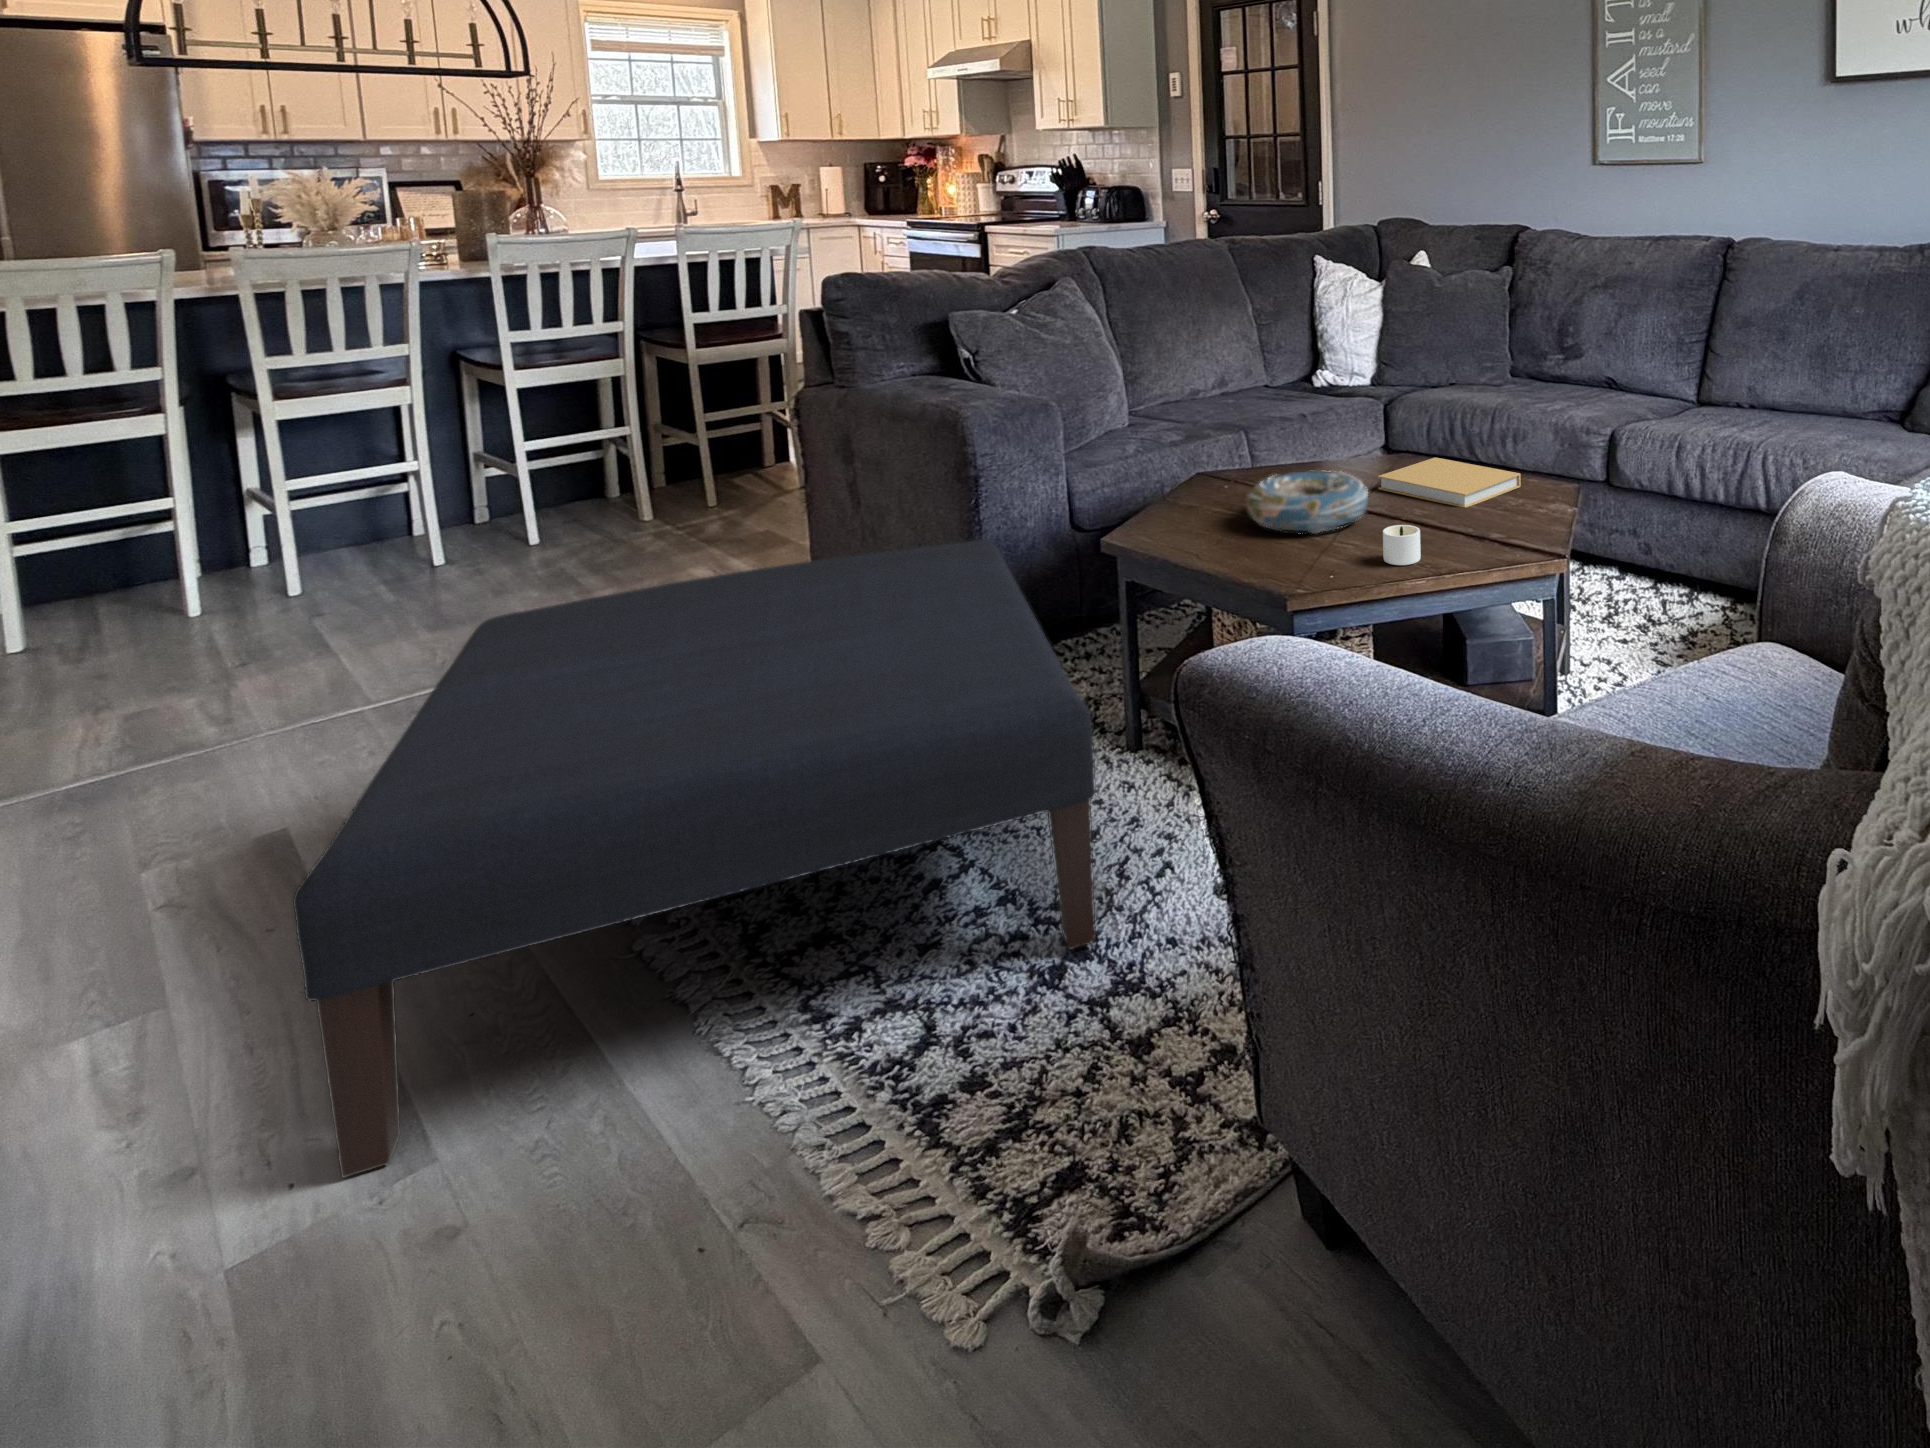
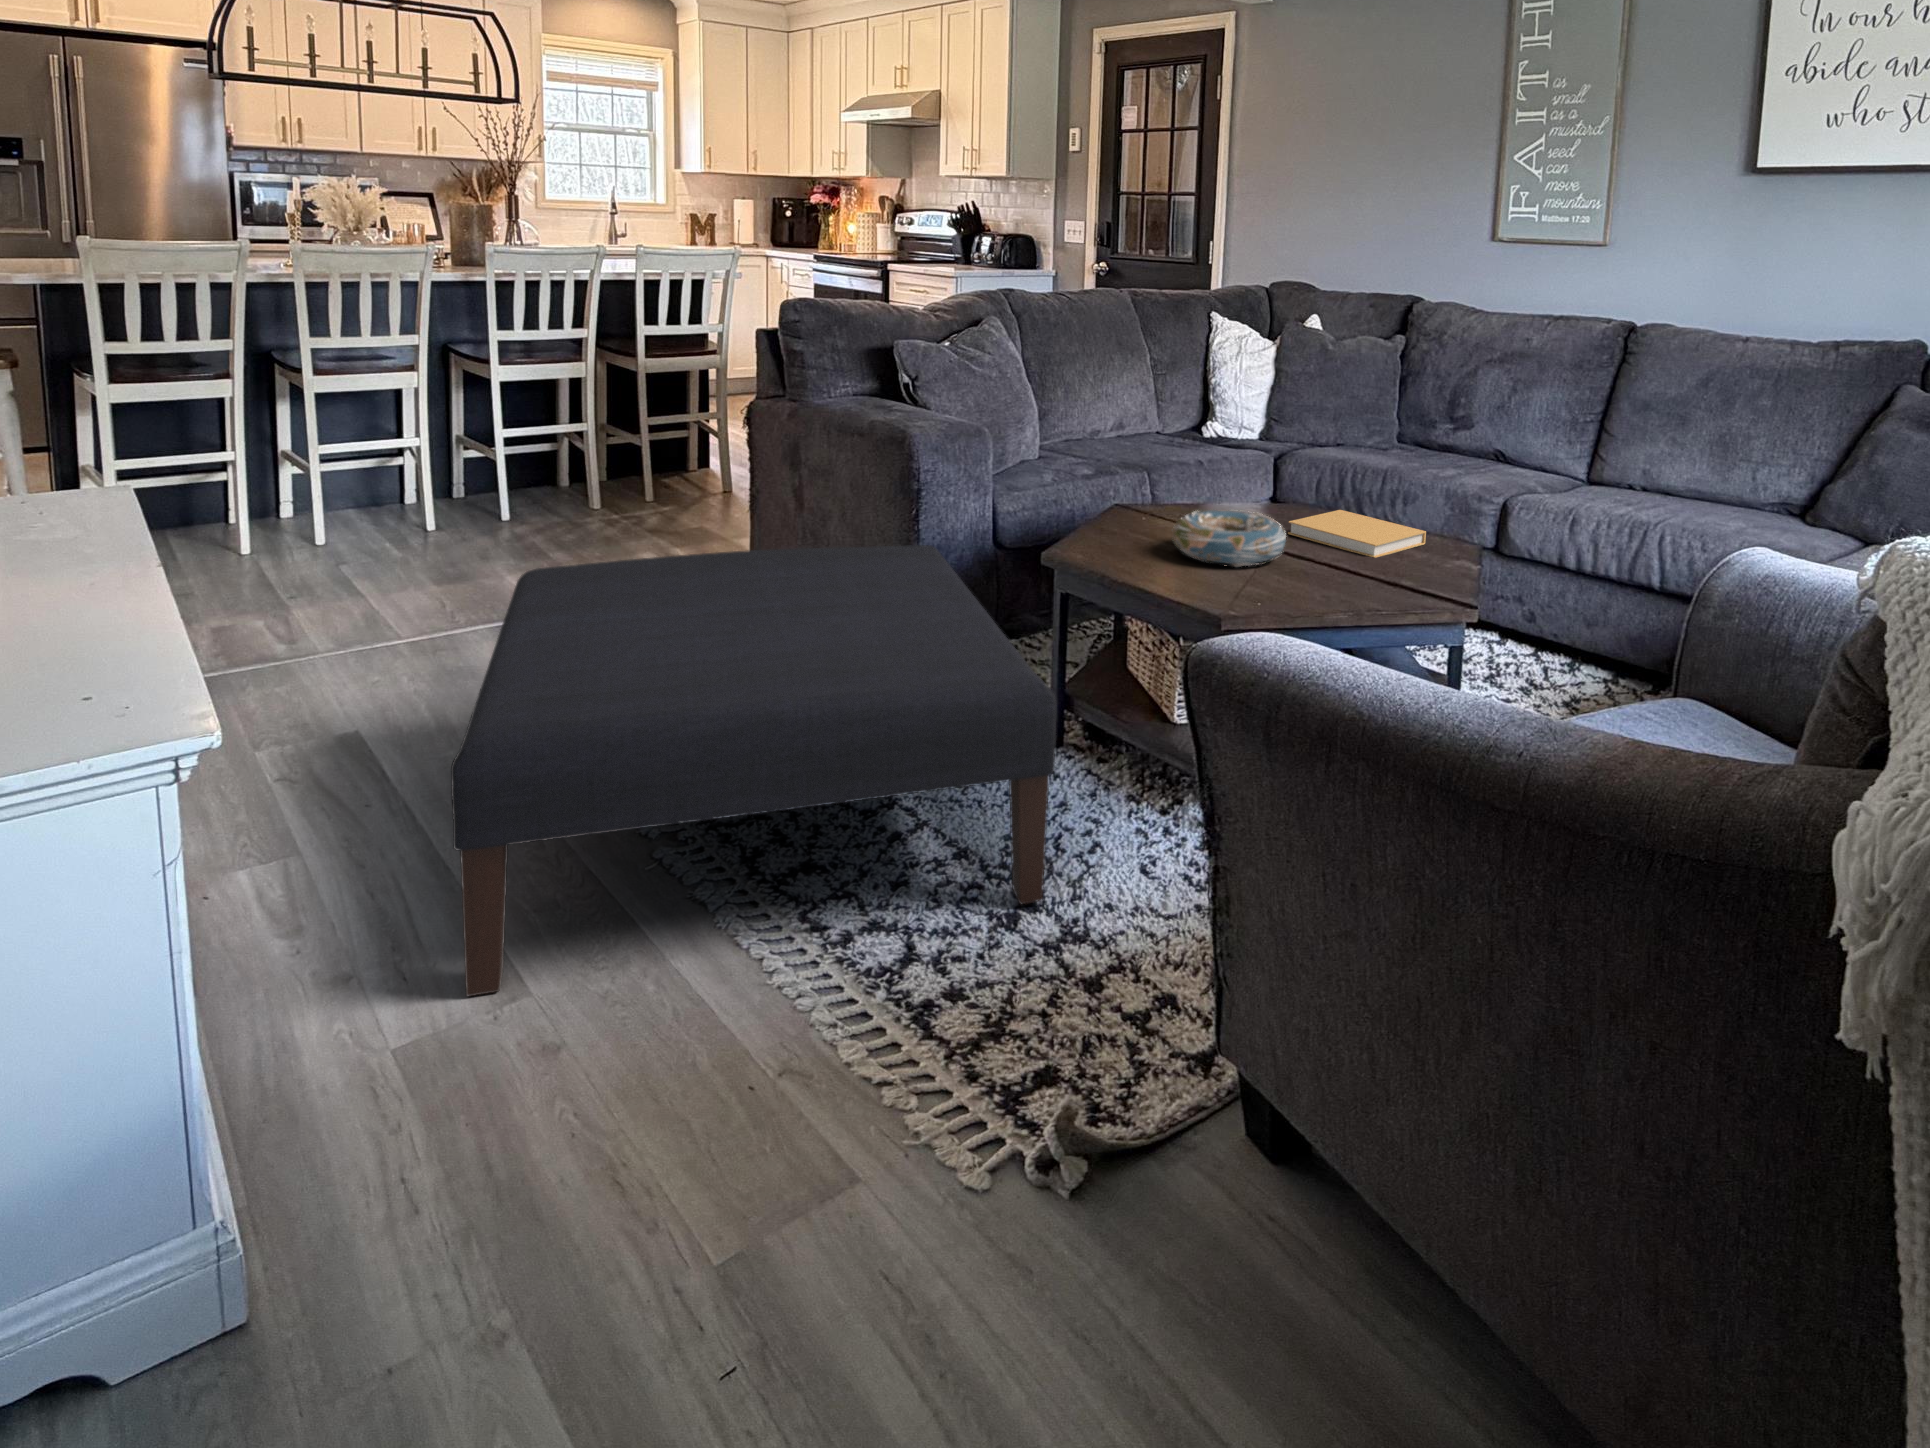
candle: present [1383,525,1421,565] -> none [1307,565,1355,602]

